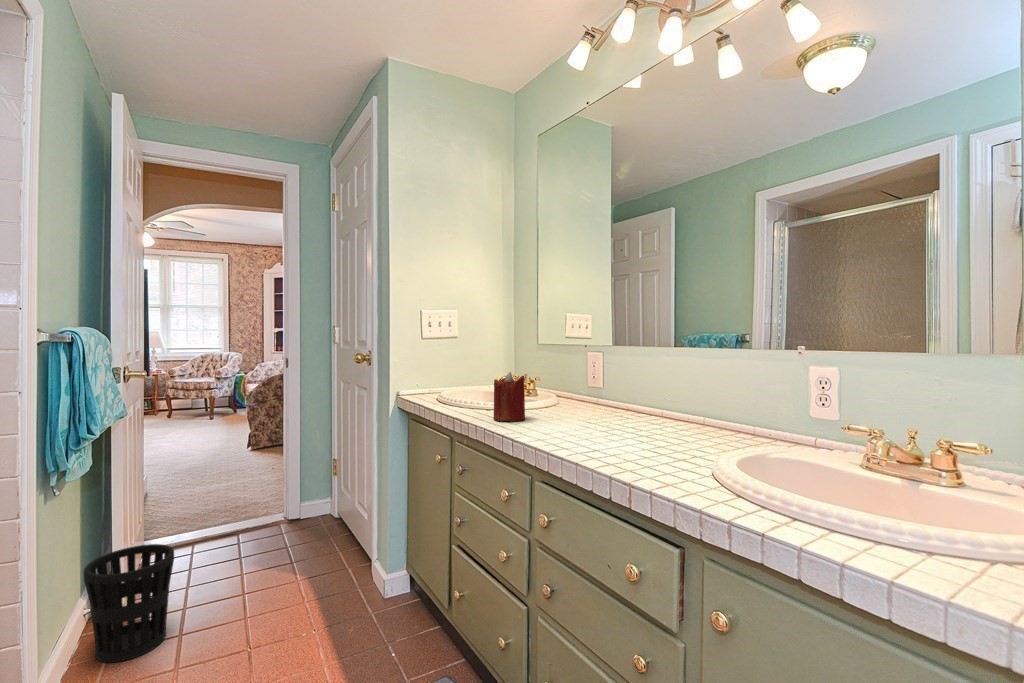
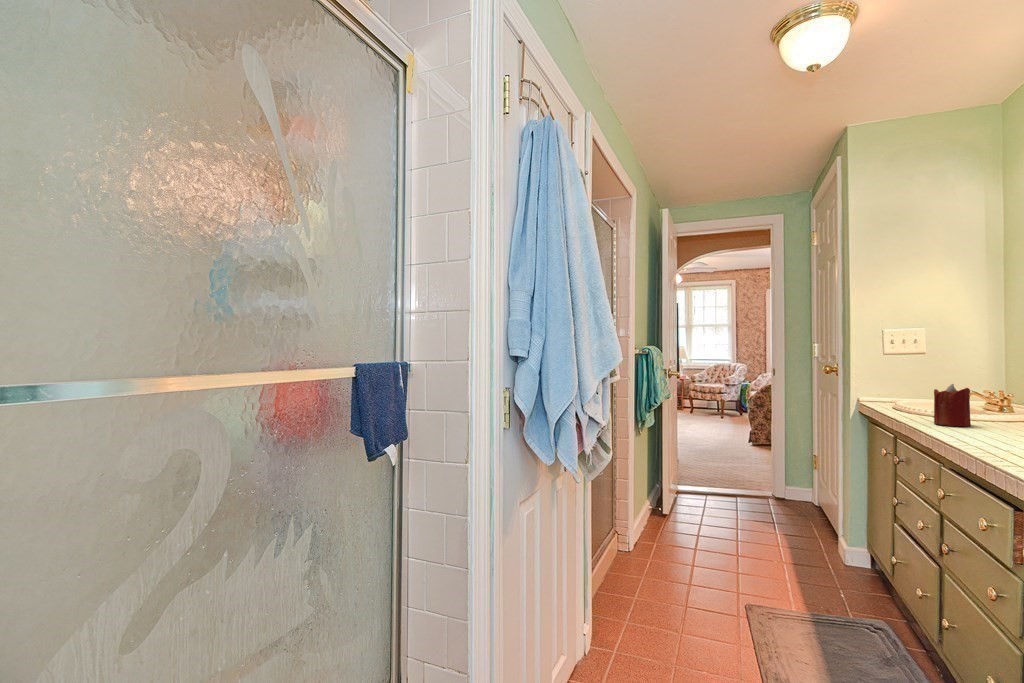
wastebasket: present [83,544,174,662] -> none [650,476,695,538]

